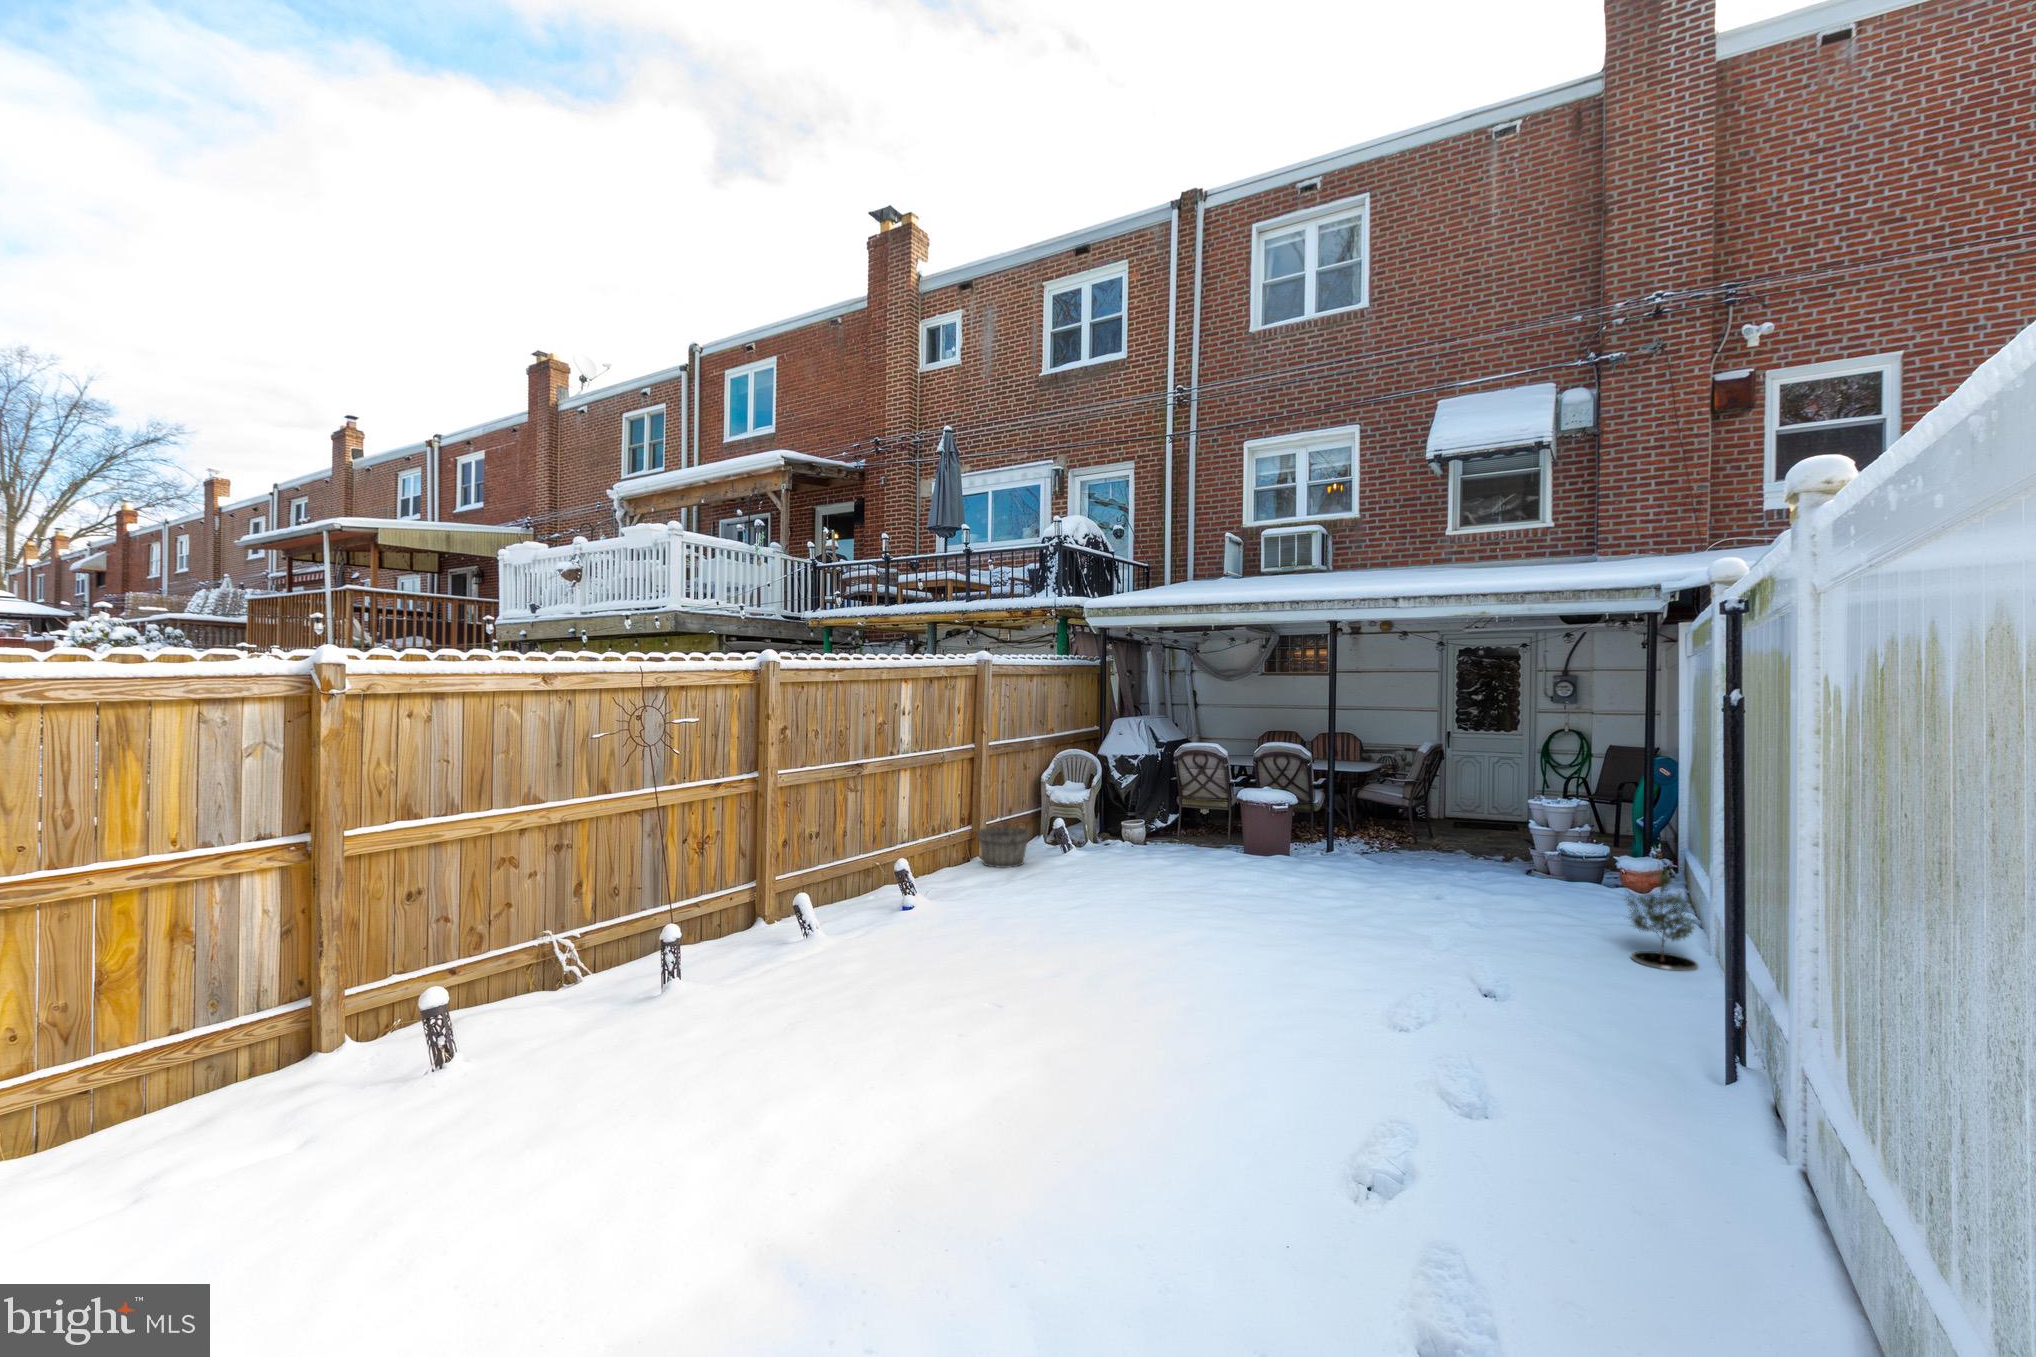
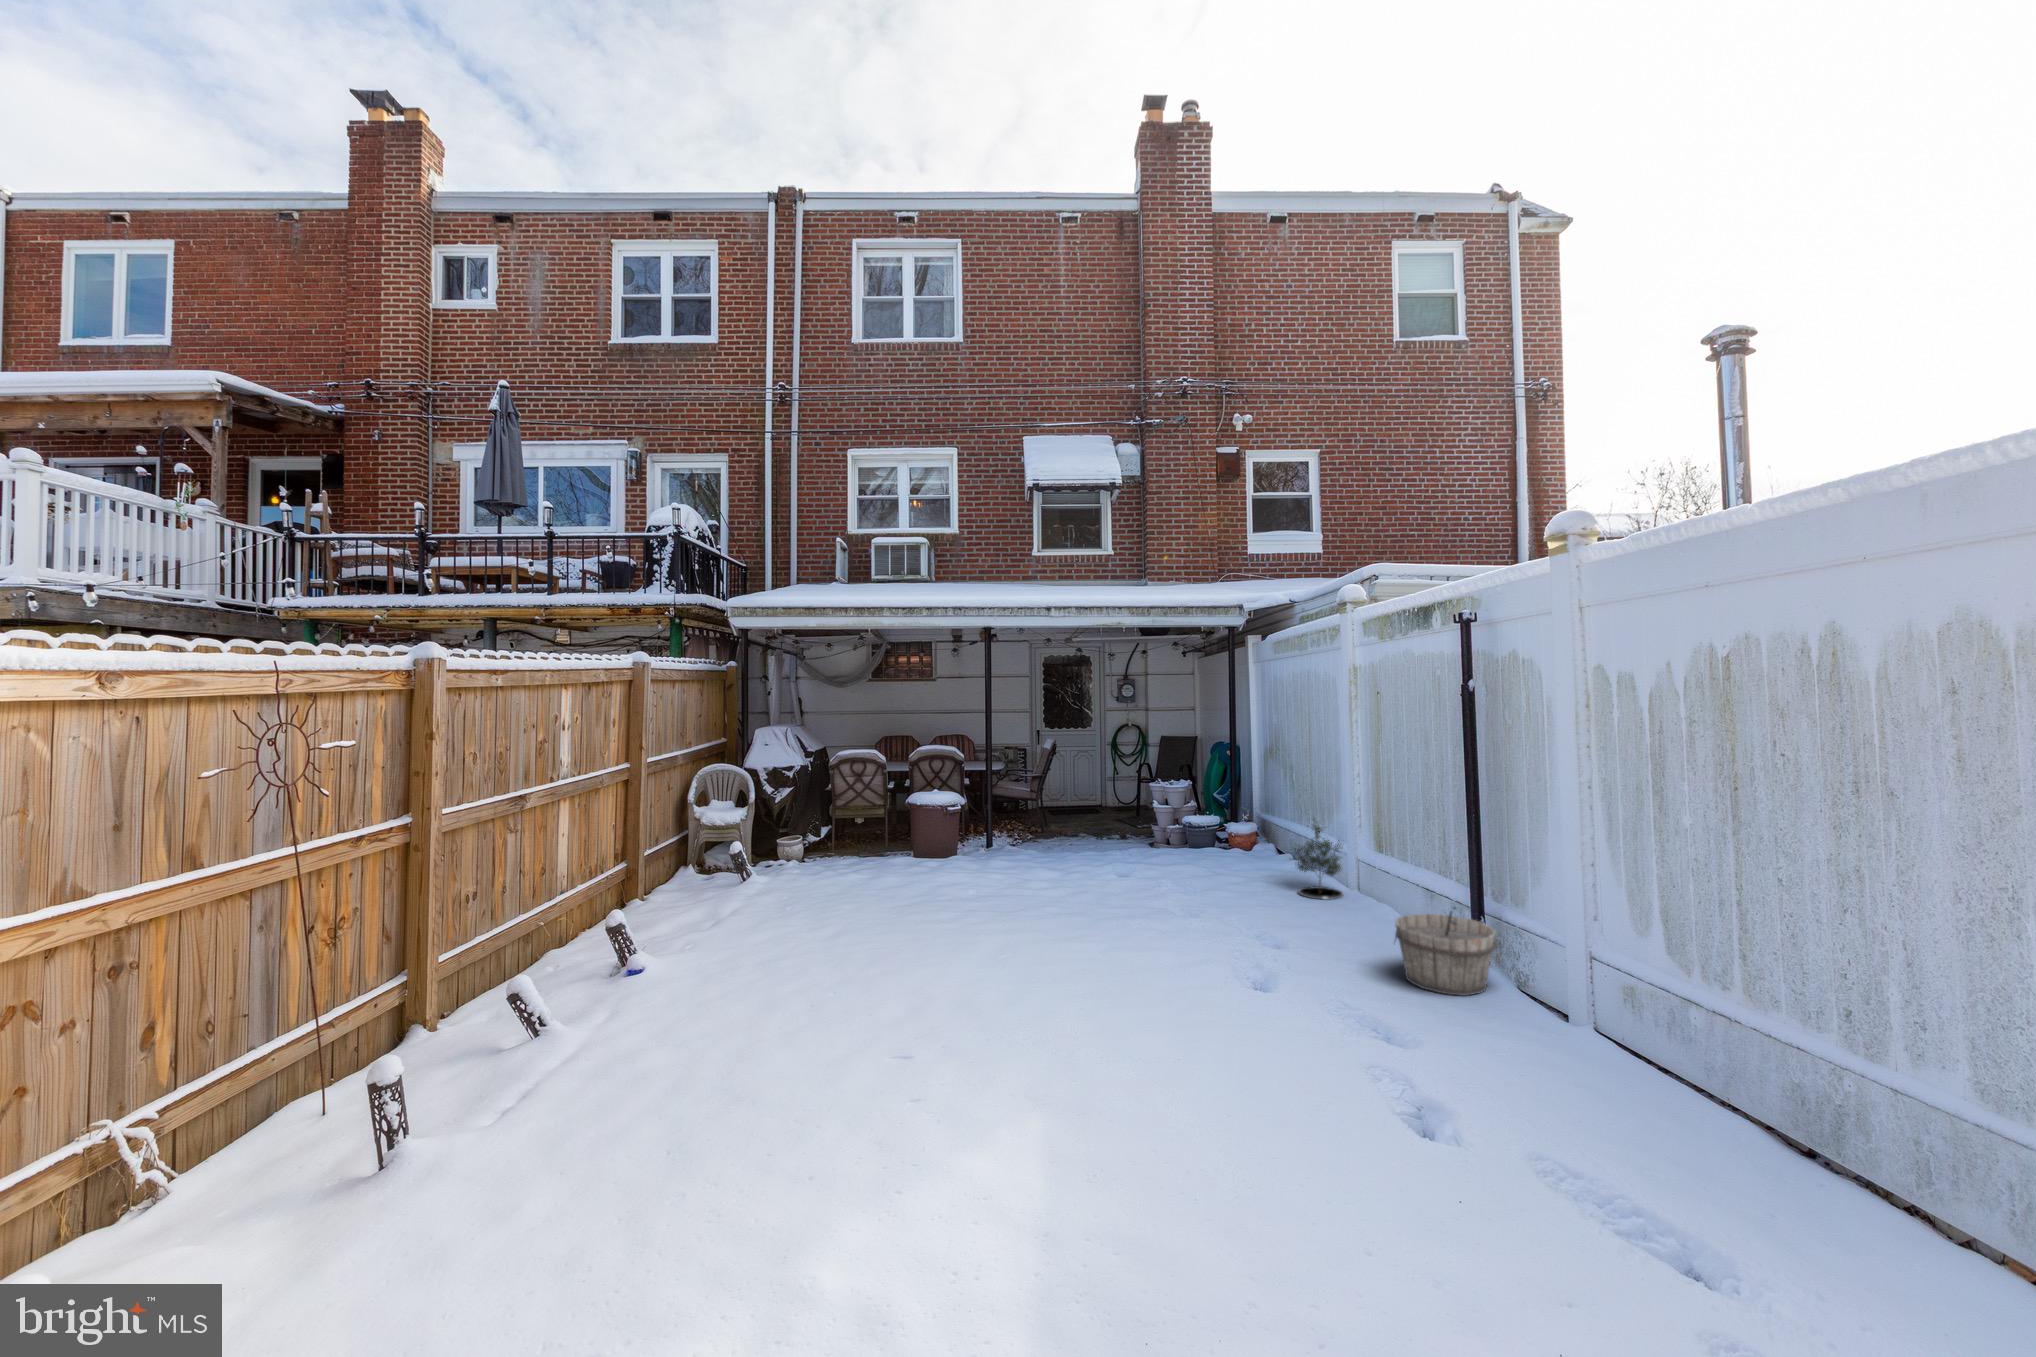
wooden bucket: present [978,826,1029,868] -> present [1395,907,1497,996]

